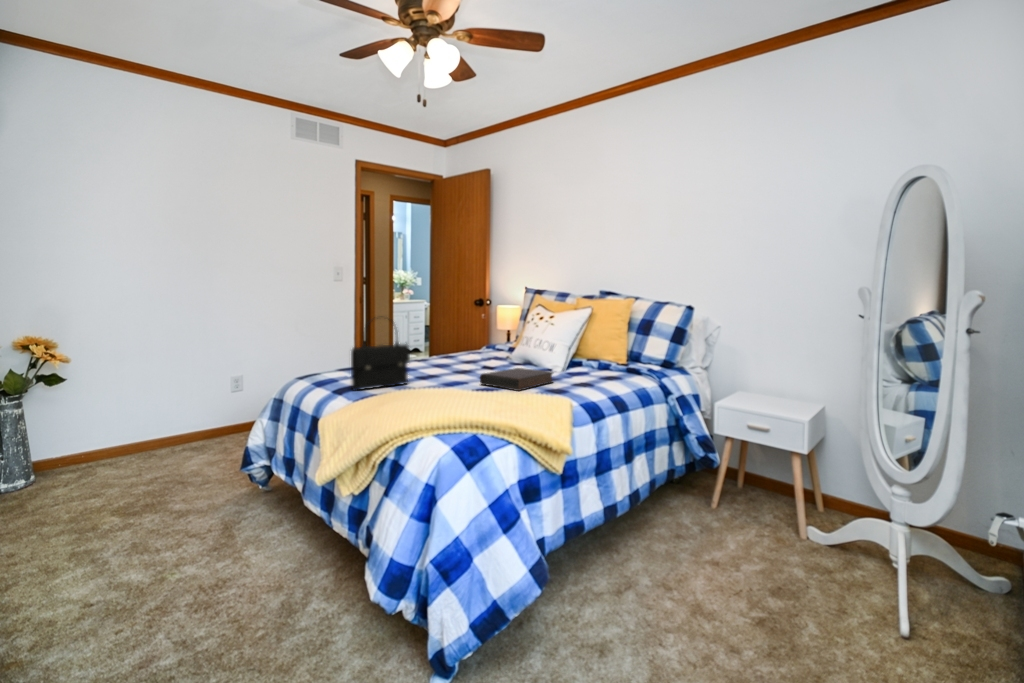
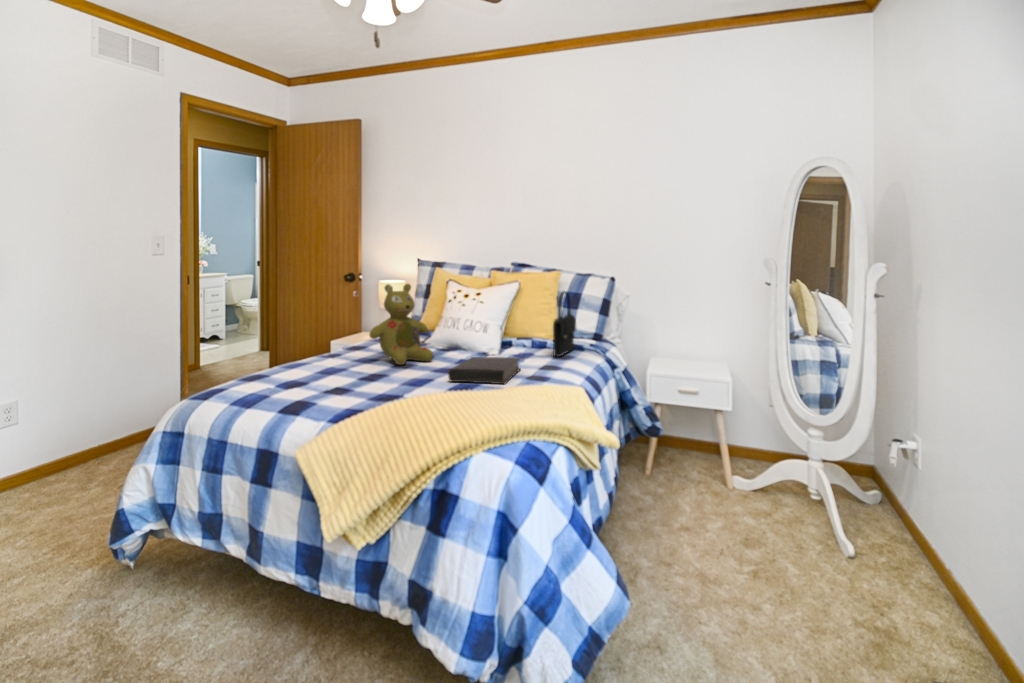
stuffed bear: none [451,304,503,370] -> present [370,284,433,365]
handbag: present [351,334,410,390] -> present [553,292,576,357]

